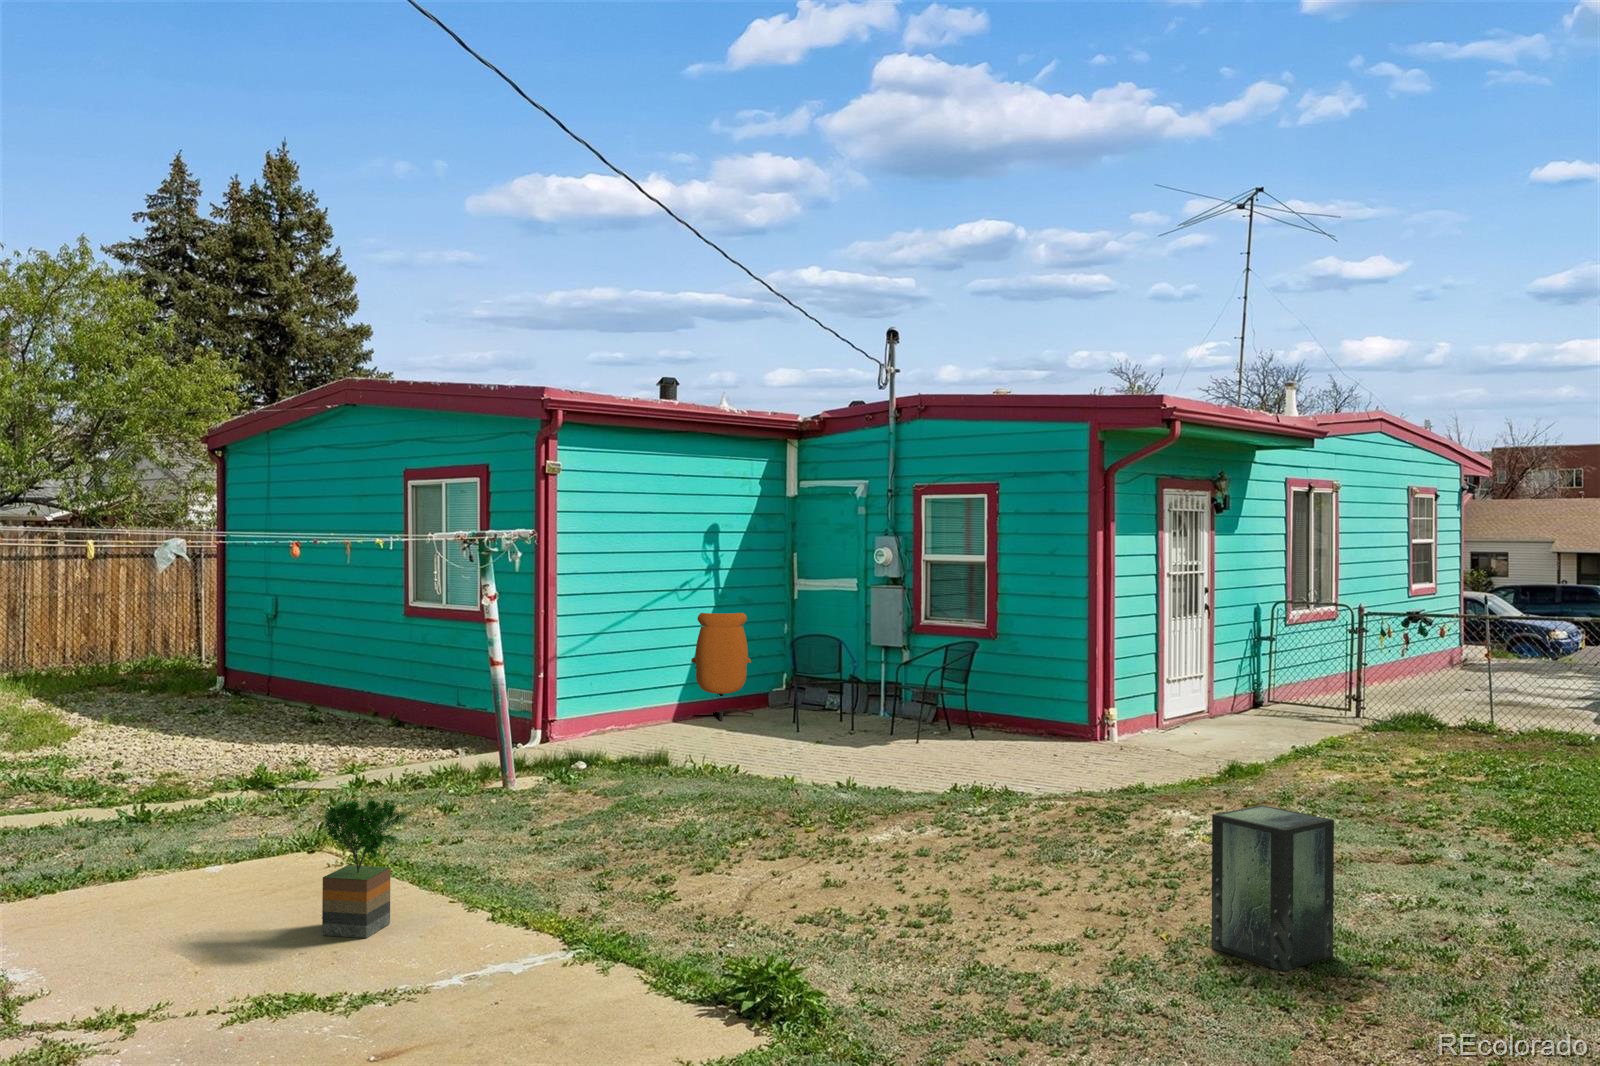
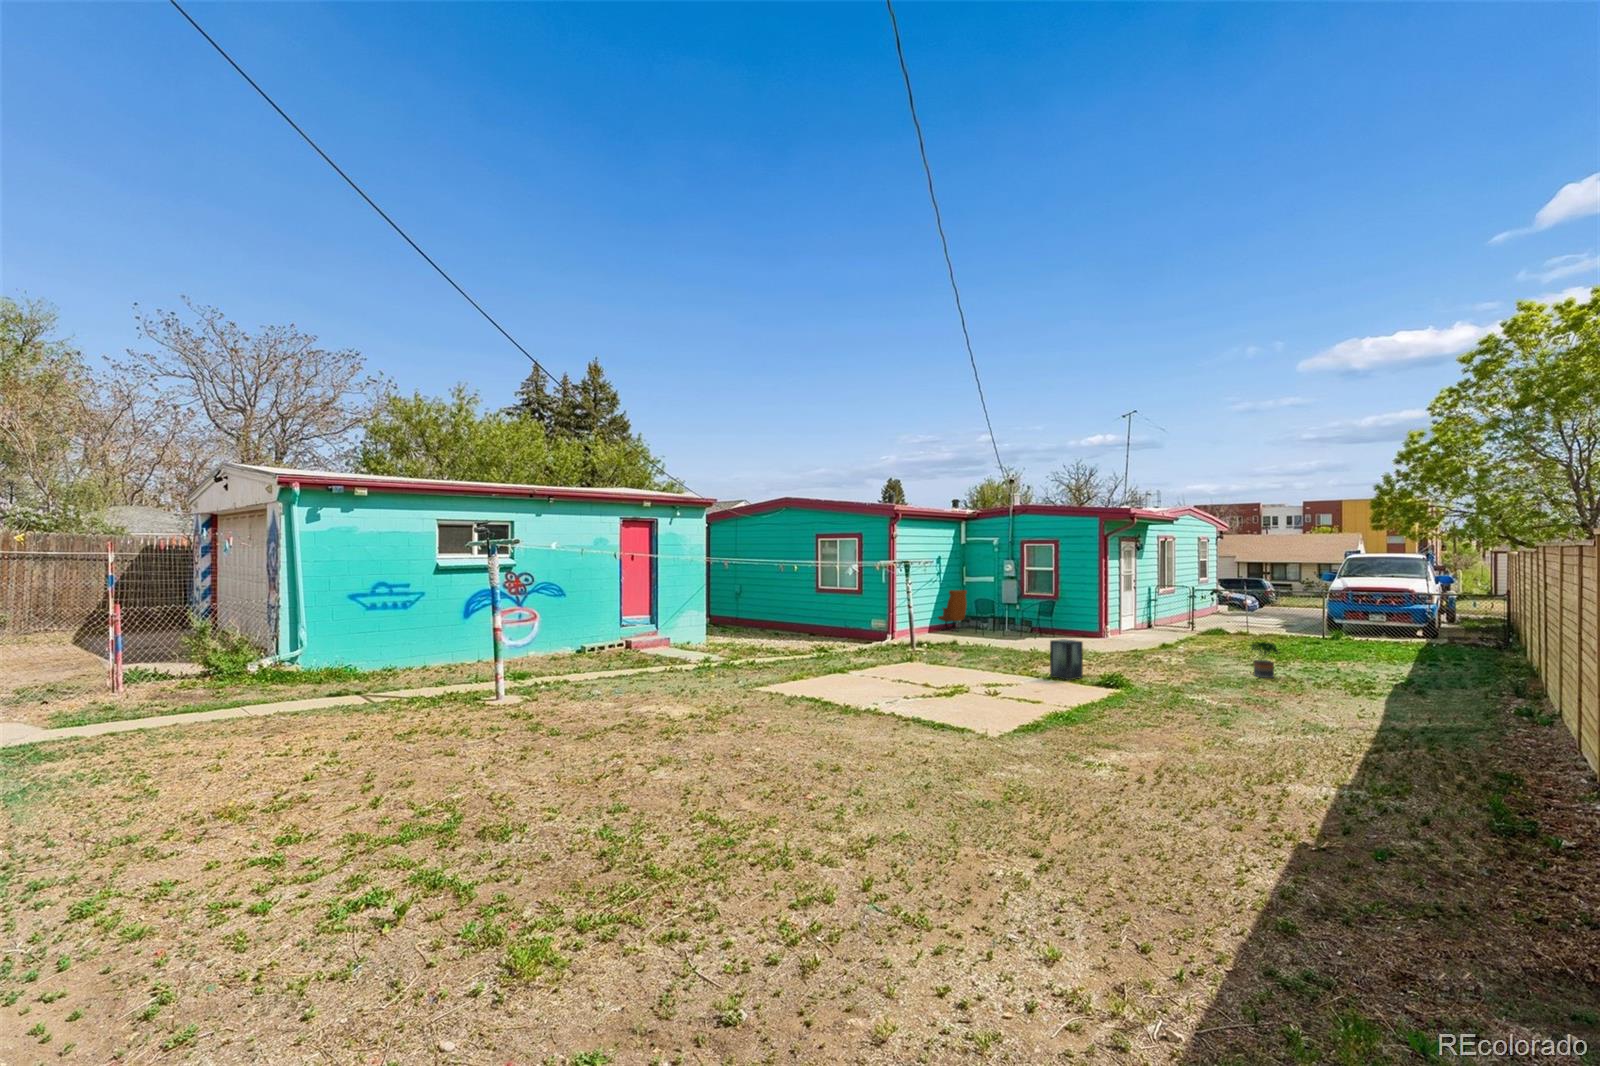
potted tree: present [322,799,406,938] -> present [1251,642,1280,678]
storage box: present [1212,805,1334,972] -> present [1050,639,1083,680]

